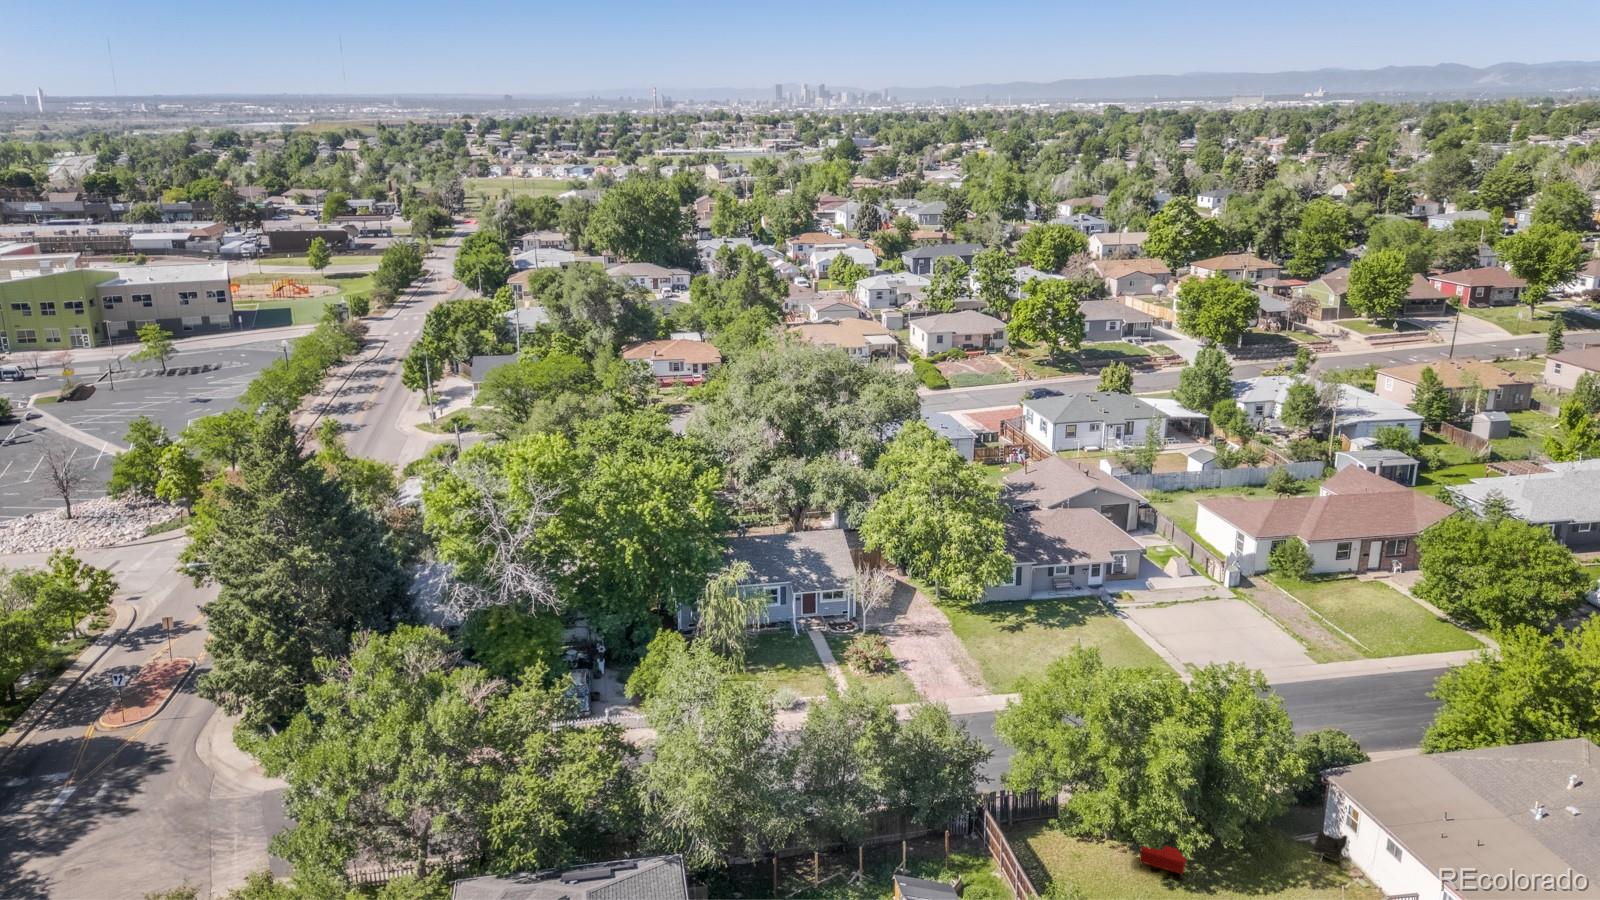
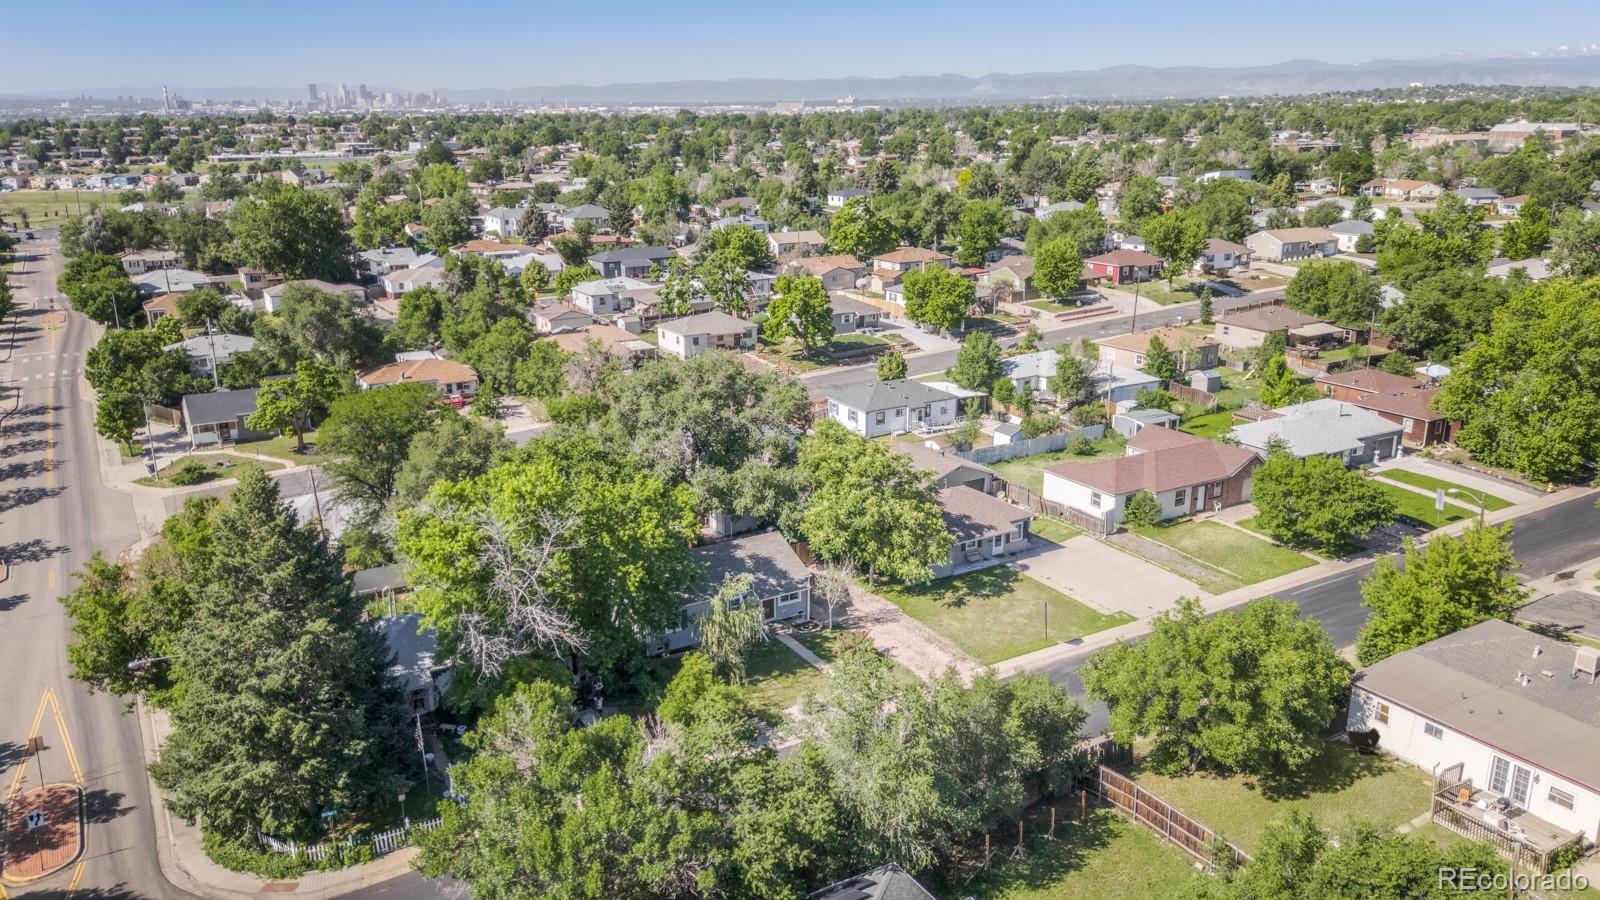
bench: present [1139,846,1186,878] -> none [1229,768,1277,797]

